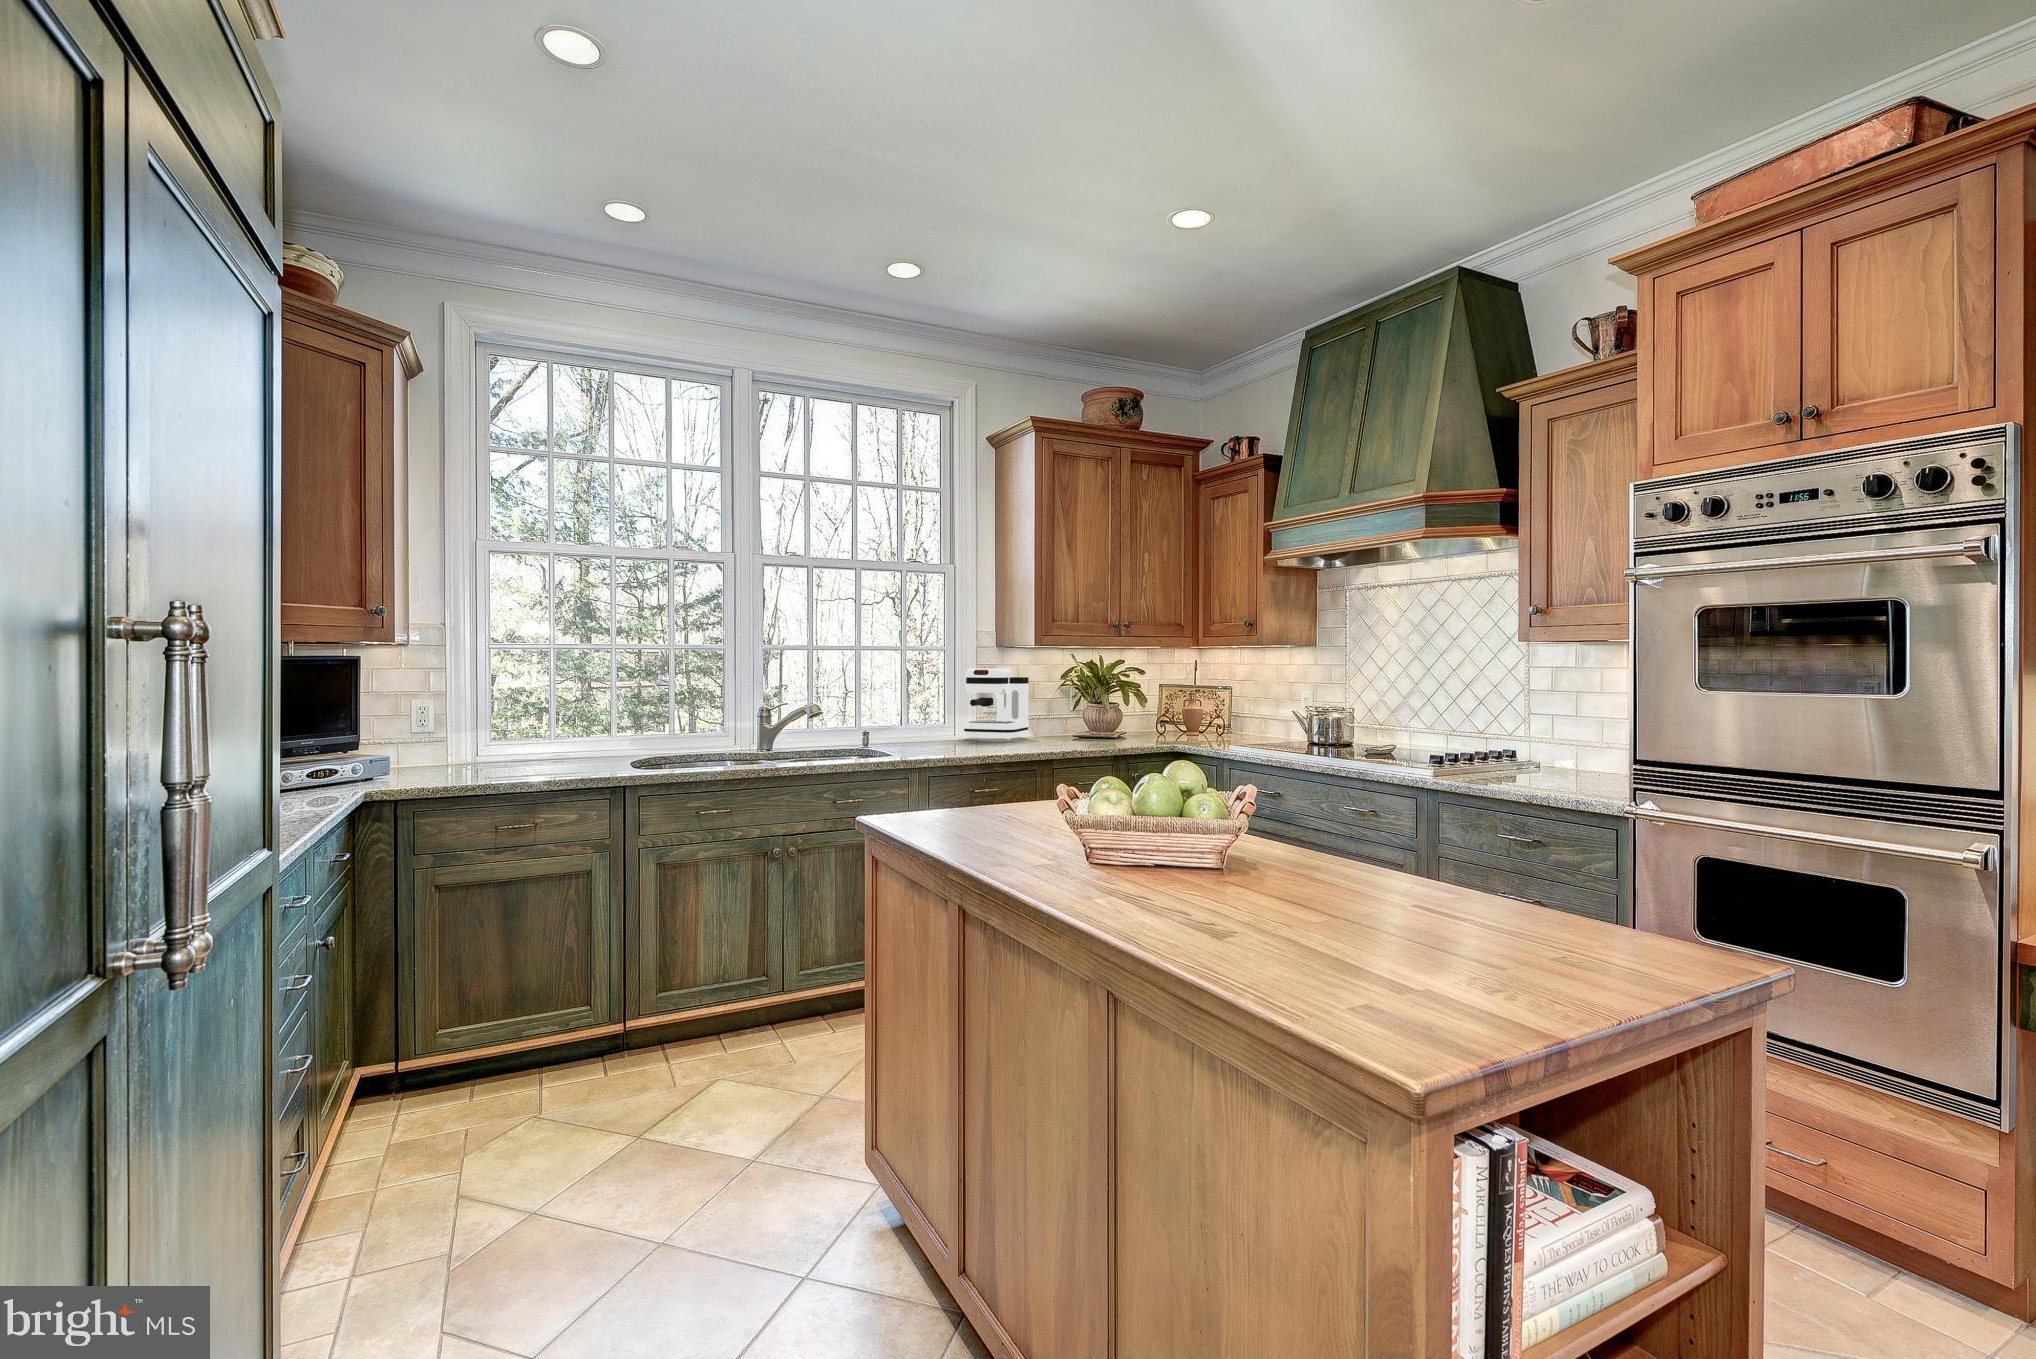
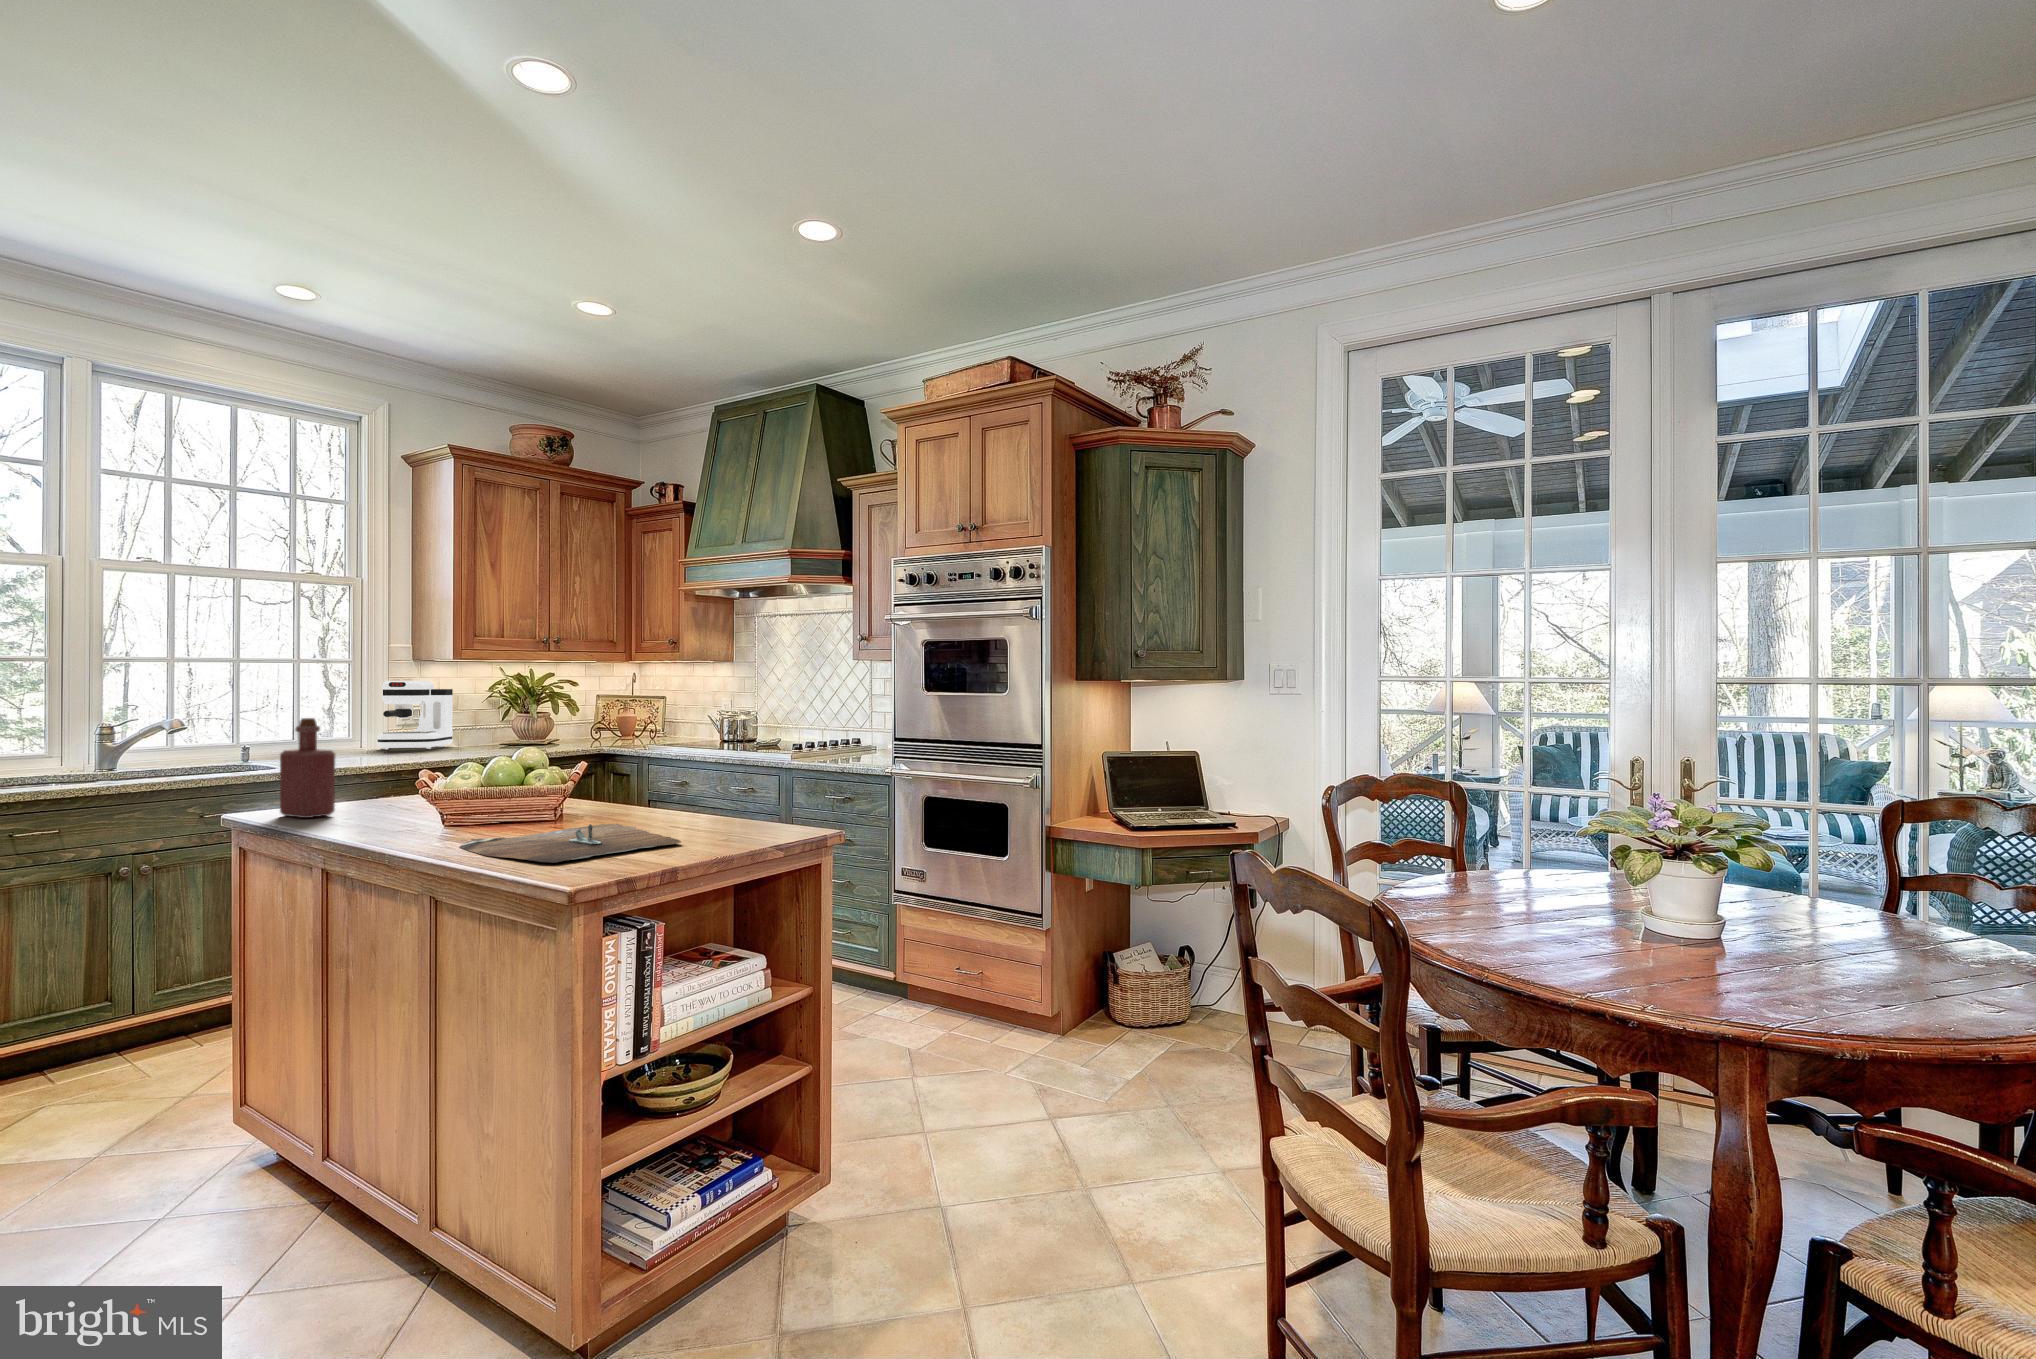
bottle: none [911,713,964,831] -> present [280,718,335,818]
cutting board: none [1128,875,1450,956] -> present [459,824,681,863]

